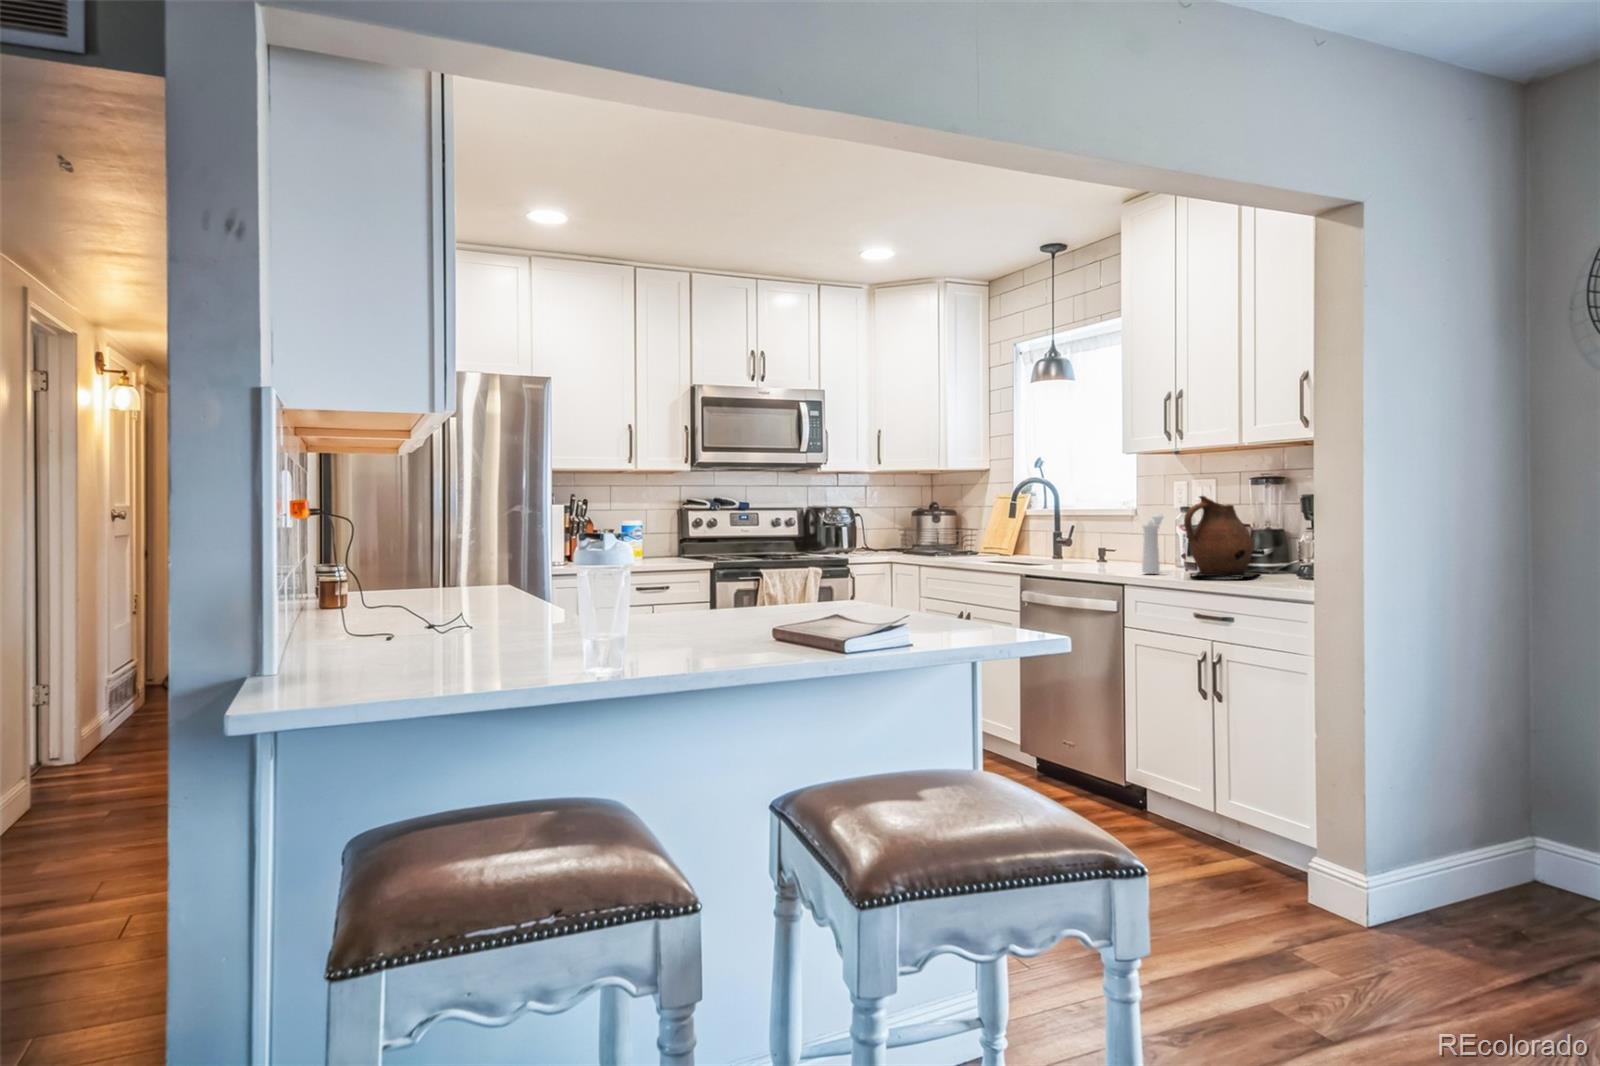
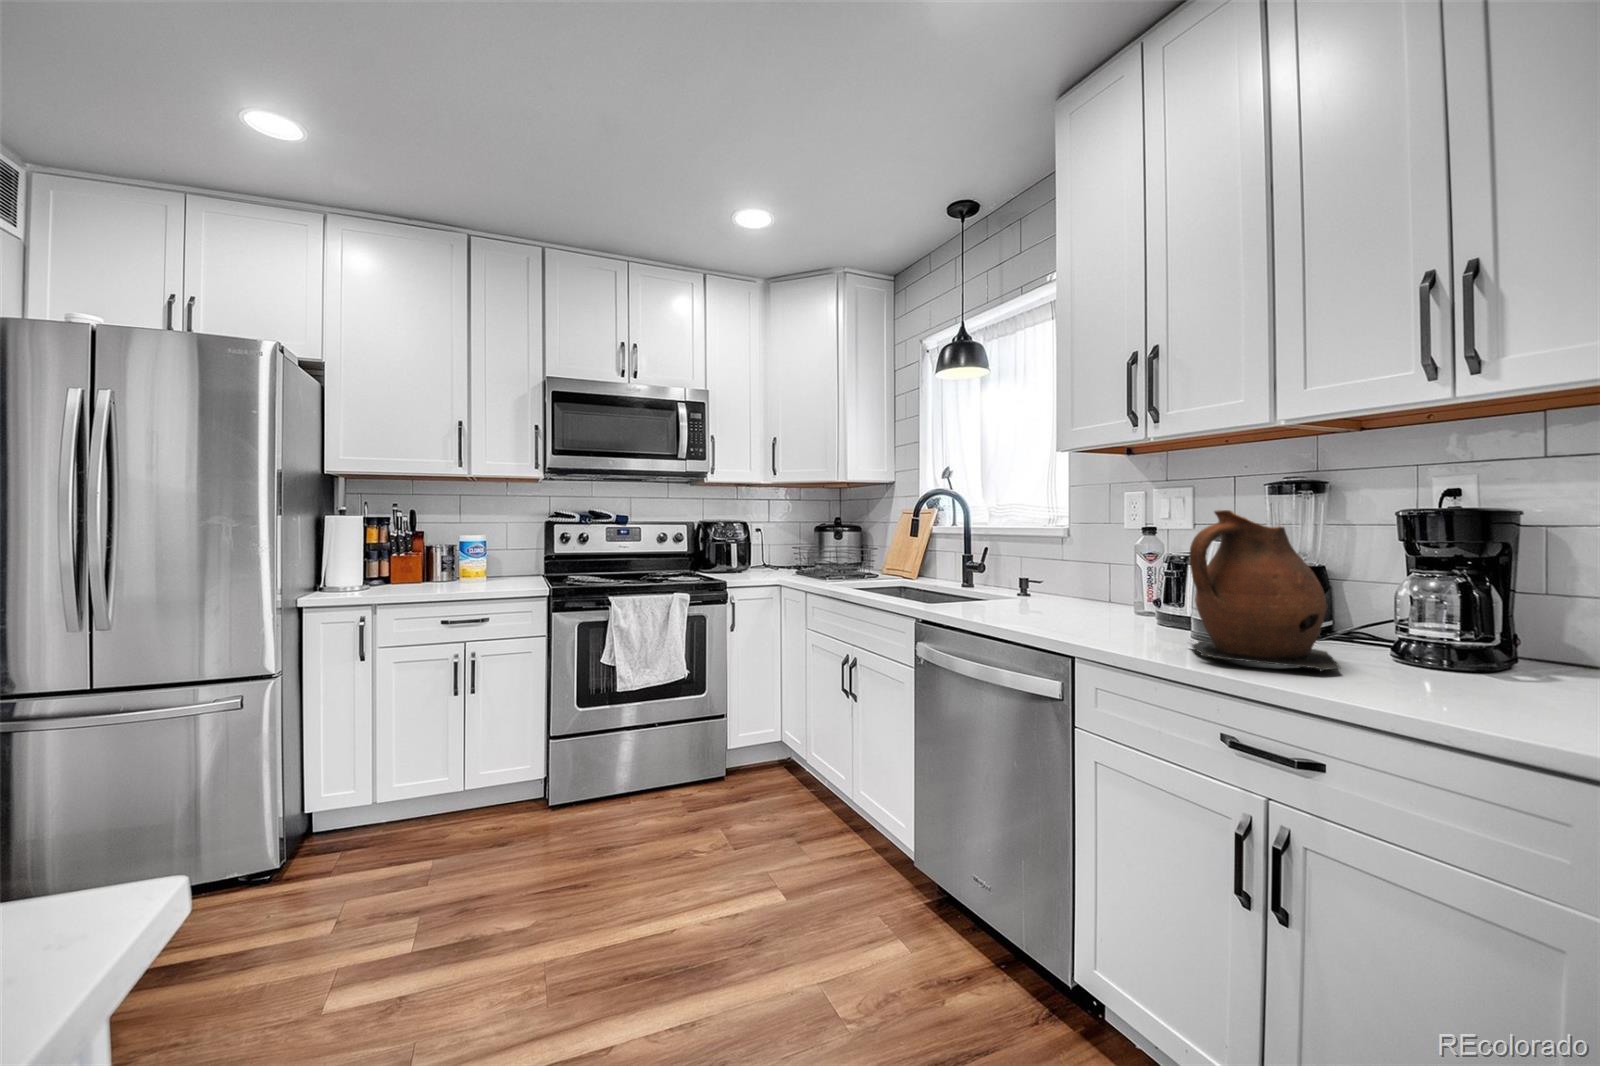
pepper mill: present [1142,514,1164,573] -> none [1099,538,1130,637]

